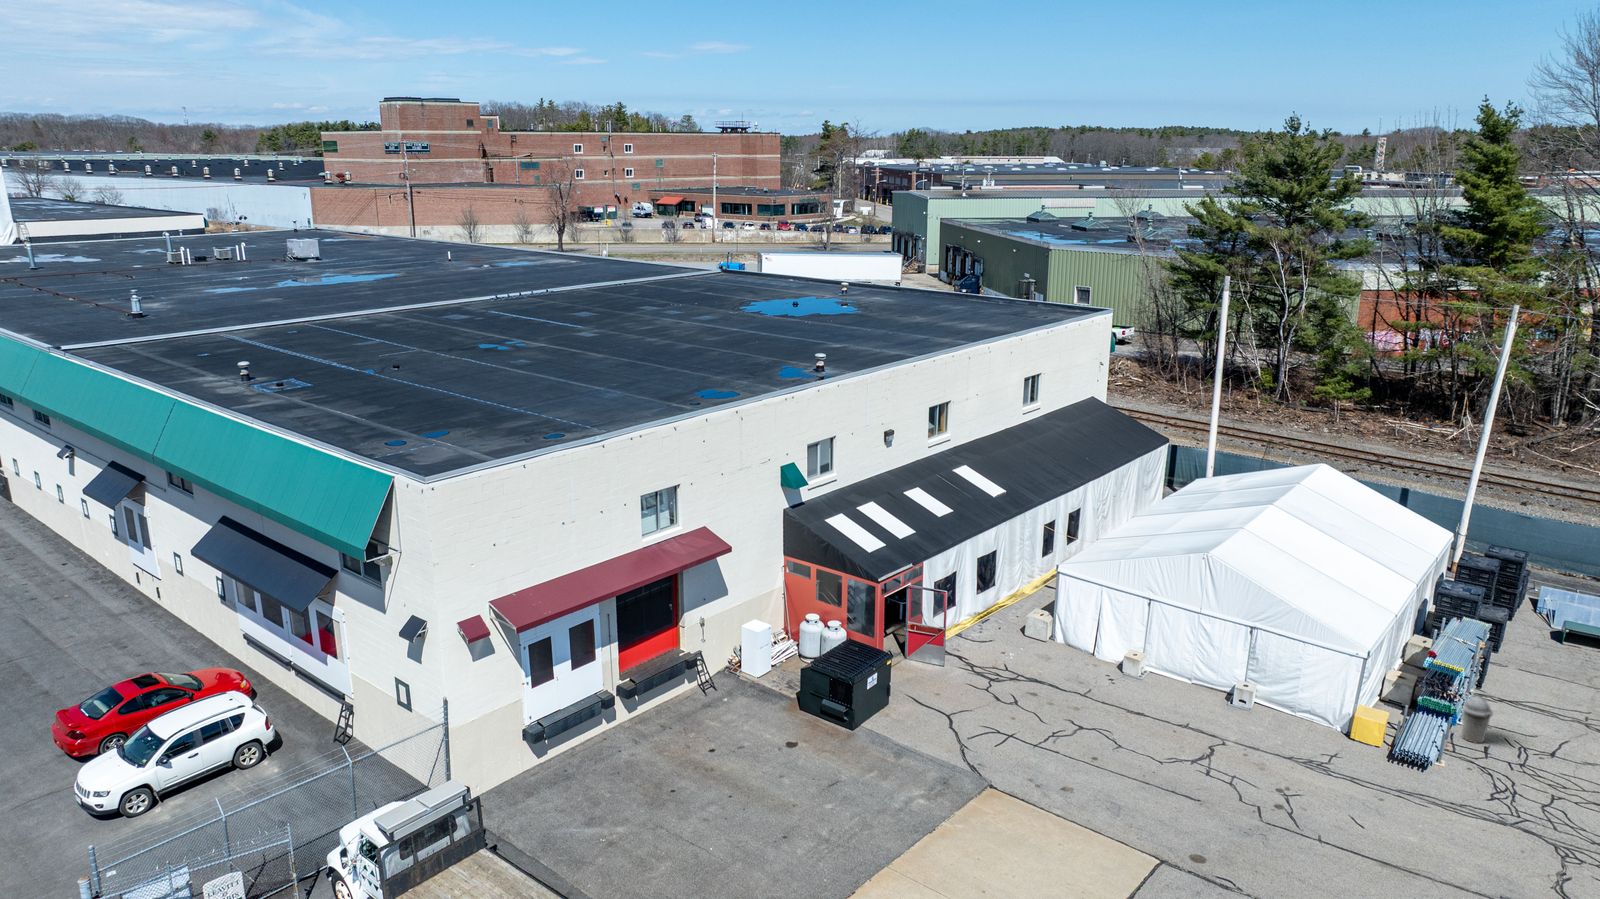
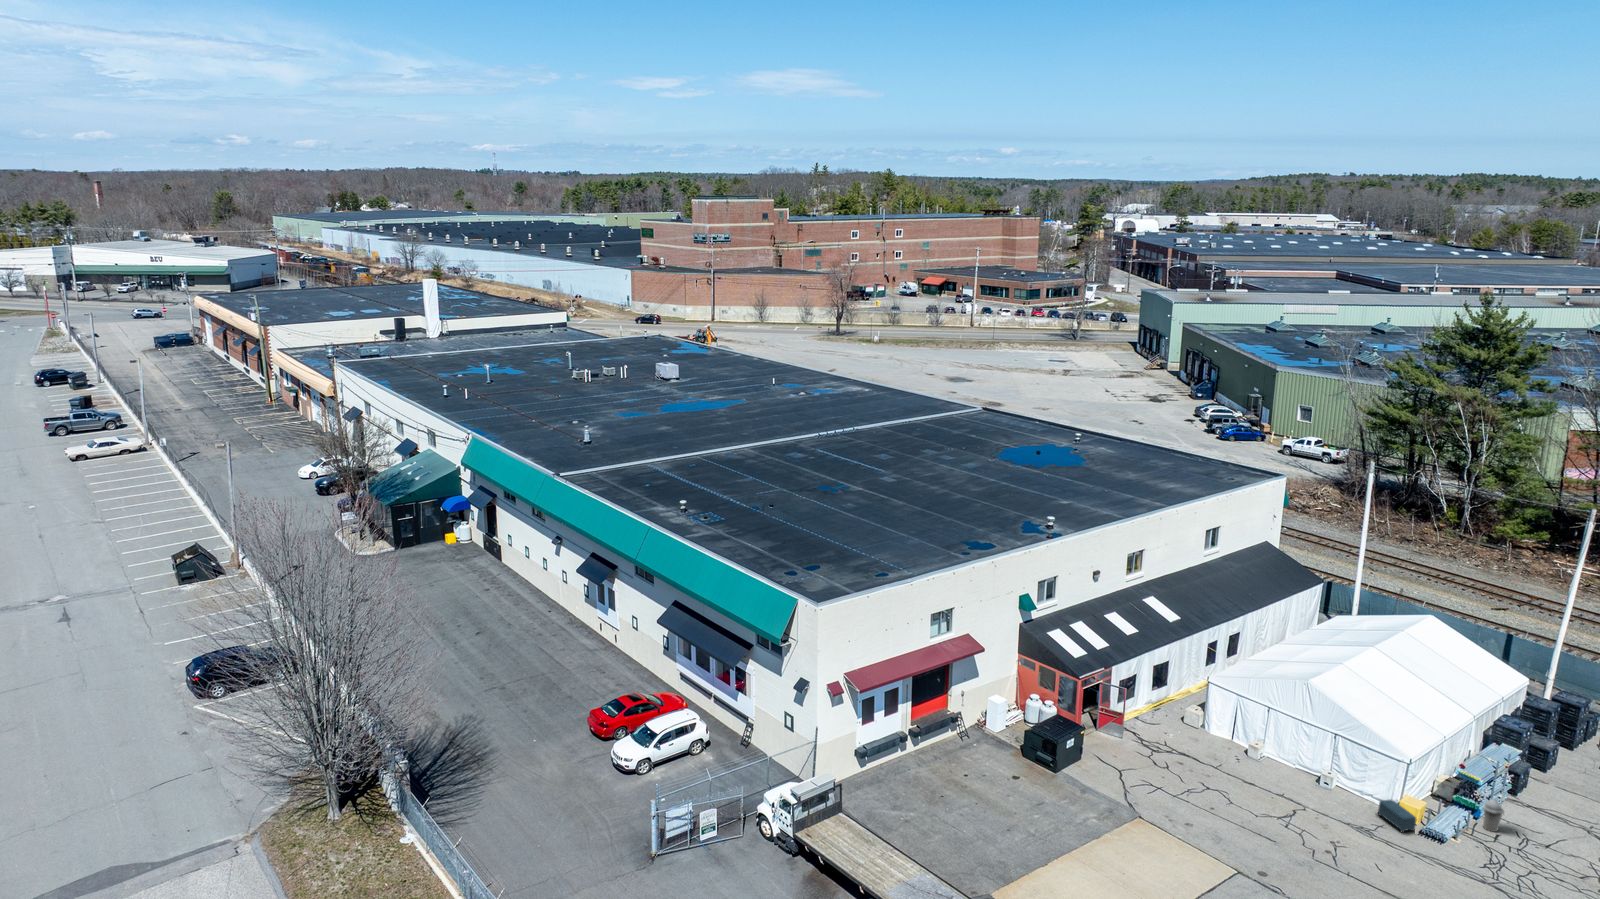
bench: none [1322,712,1383,761] -> present [1378,800,1416,832]

